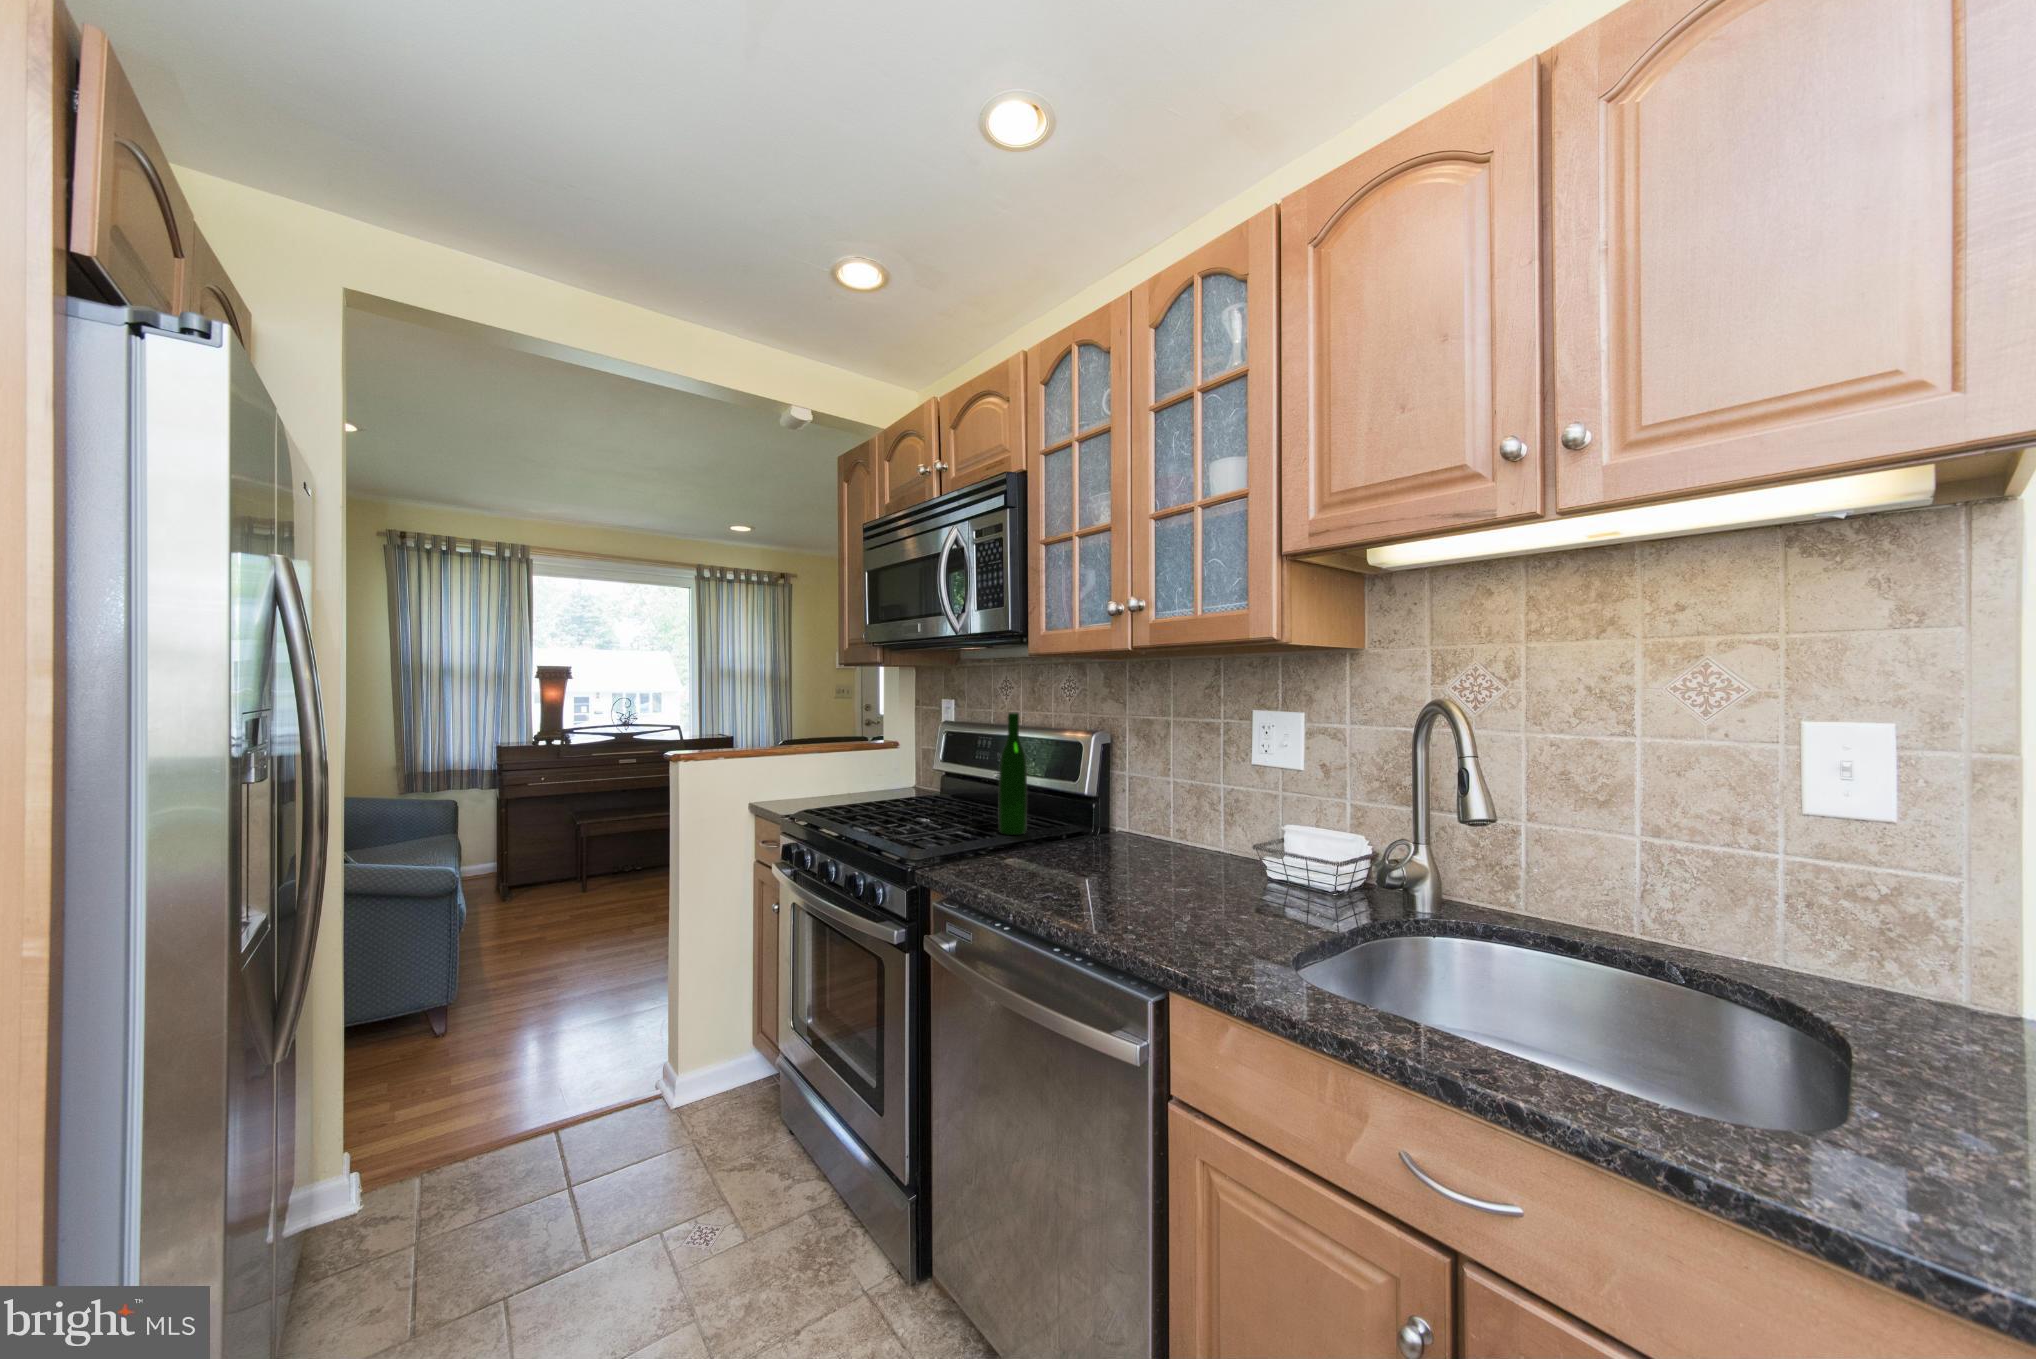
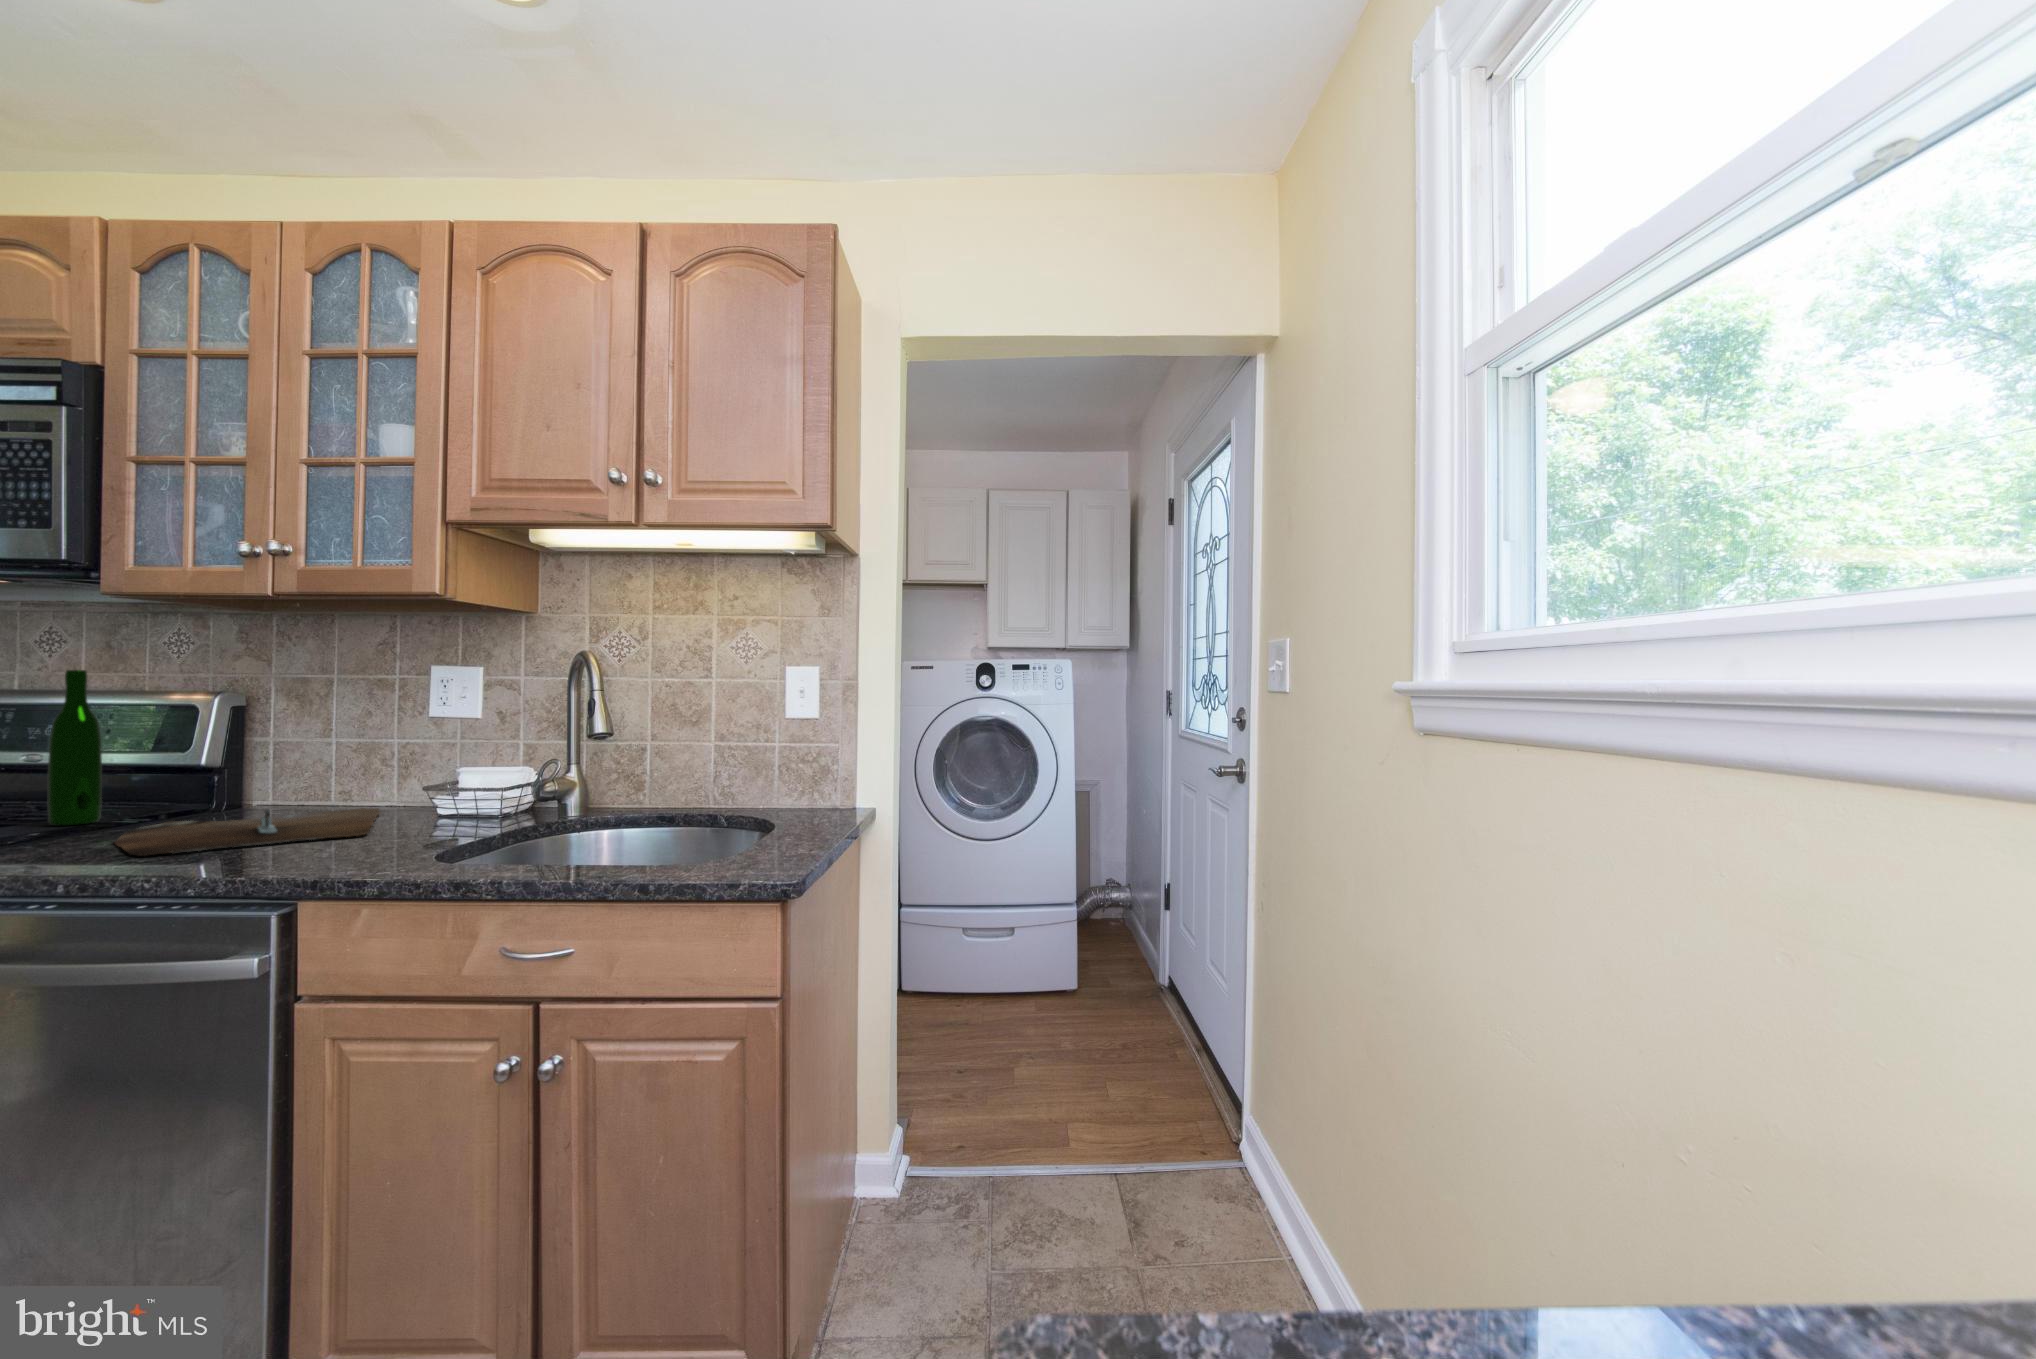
cutting board: none [1026,843,1215,899] -> present [114,808,381,856]

